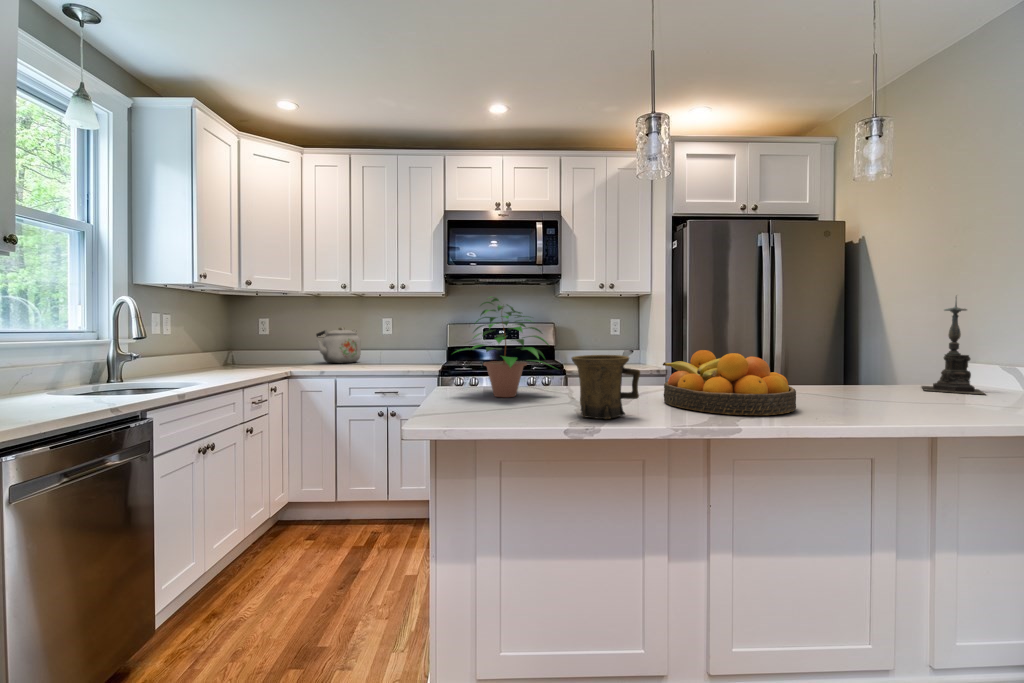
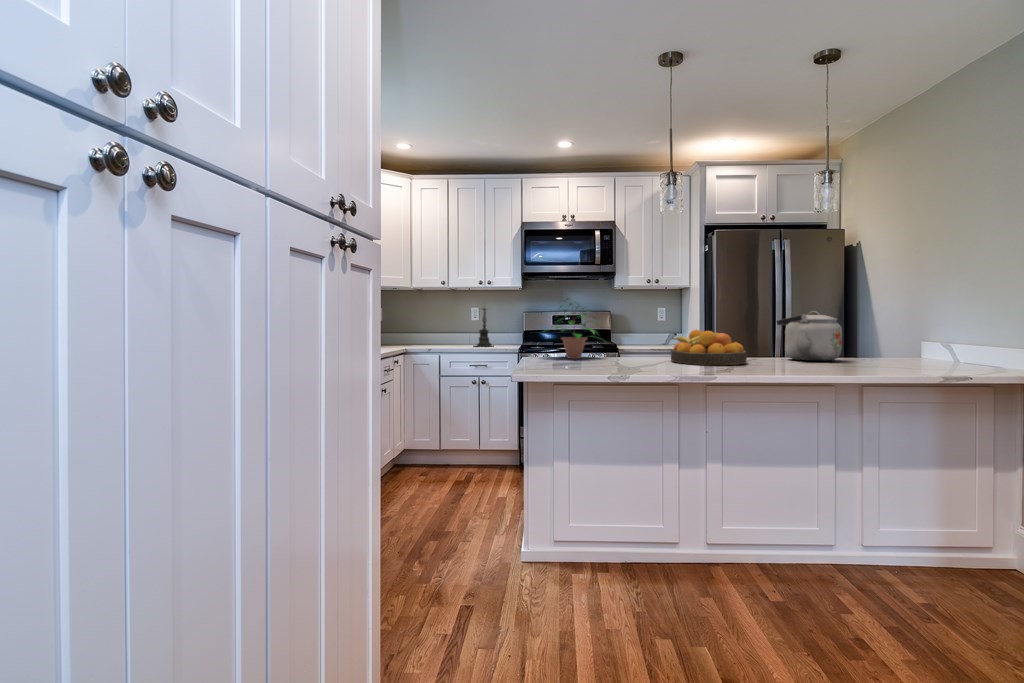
candle holder: present [922,297,985,394] -> present [476,307,493,347]
kettle: present [316,328,361,363] -> present [777,311,842,361]
mug: present [571,355,640,419] -> none [613,332,650,365]

